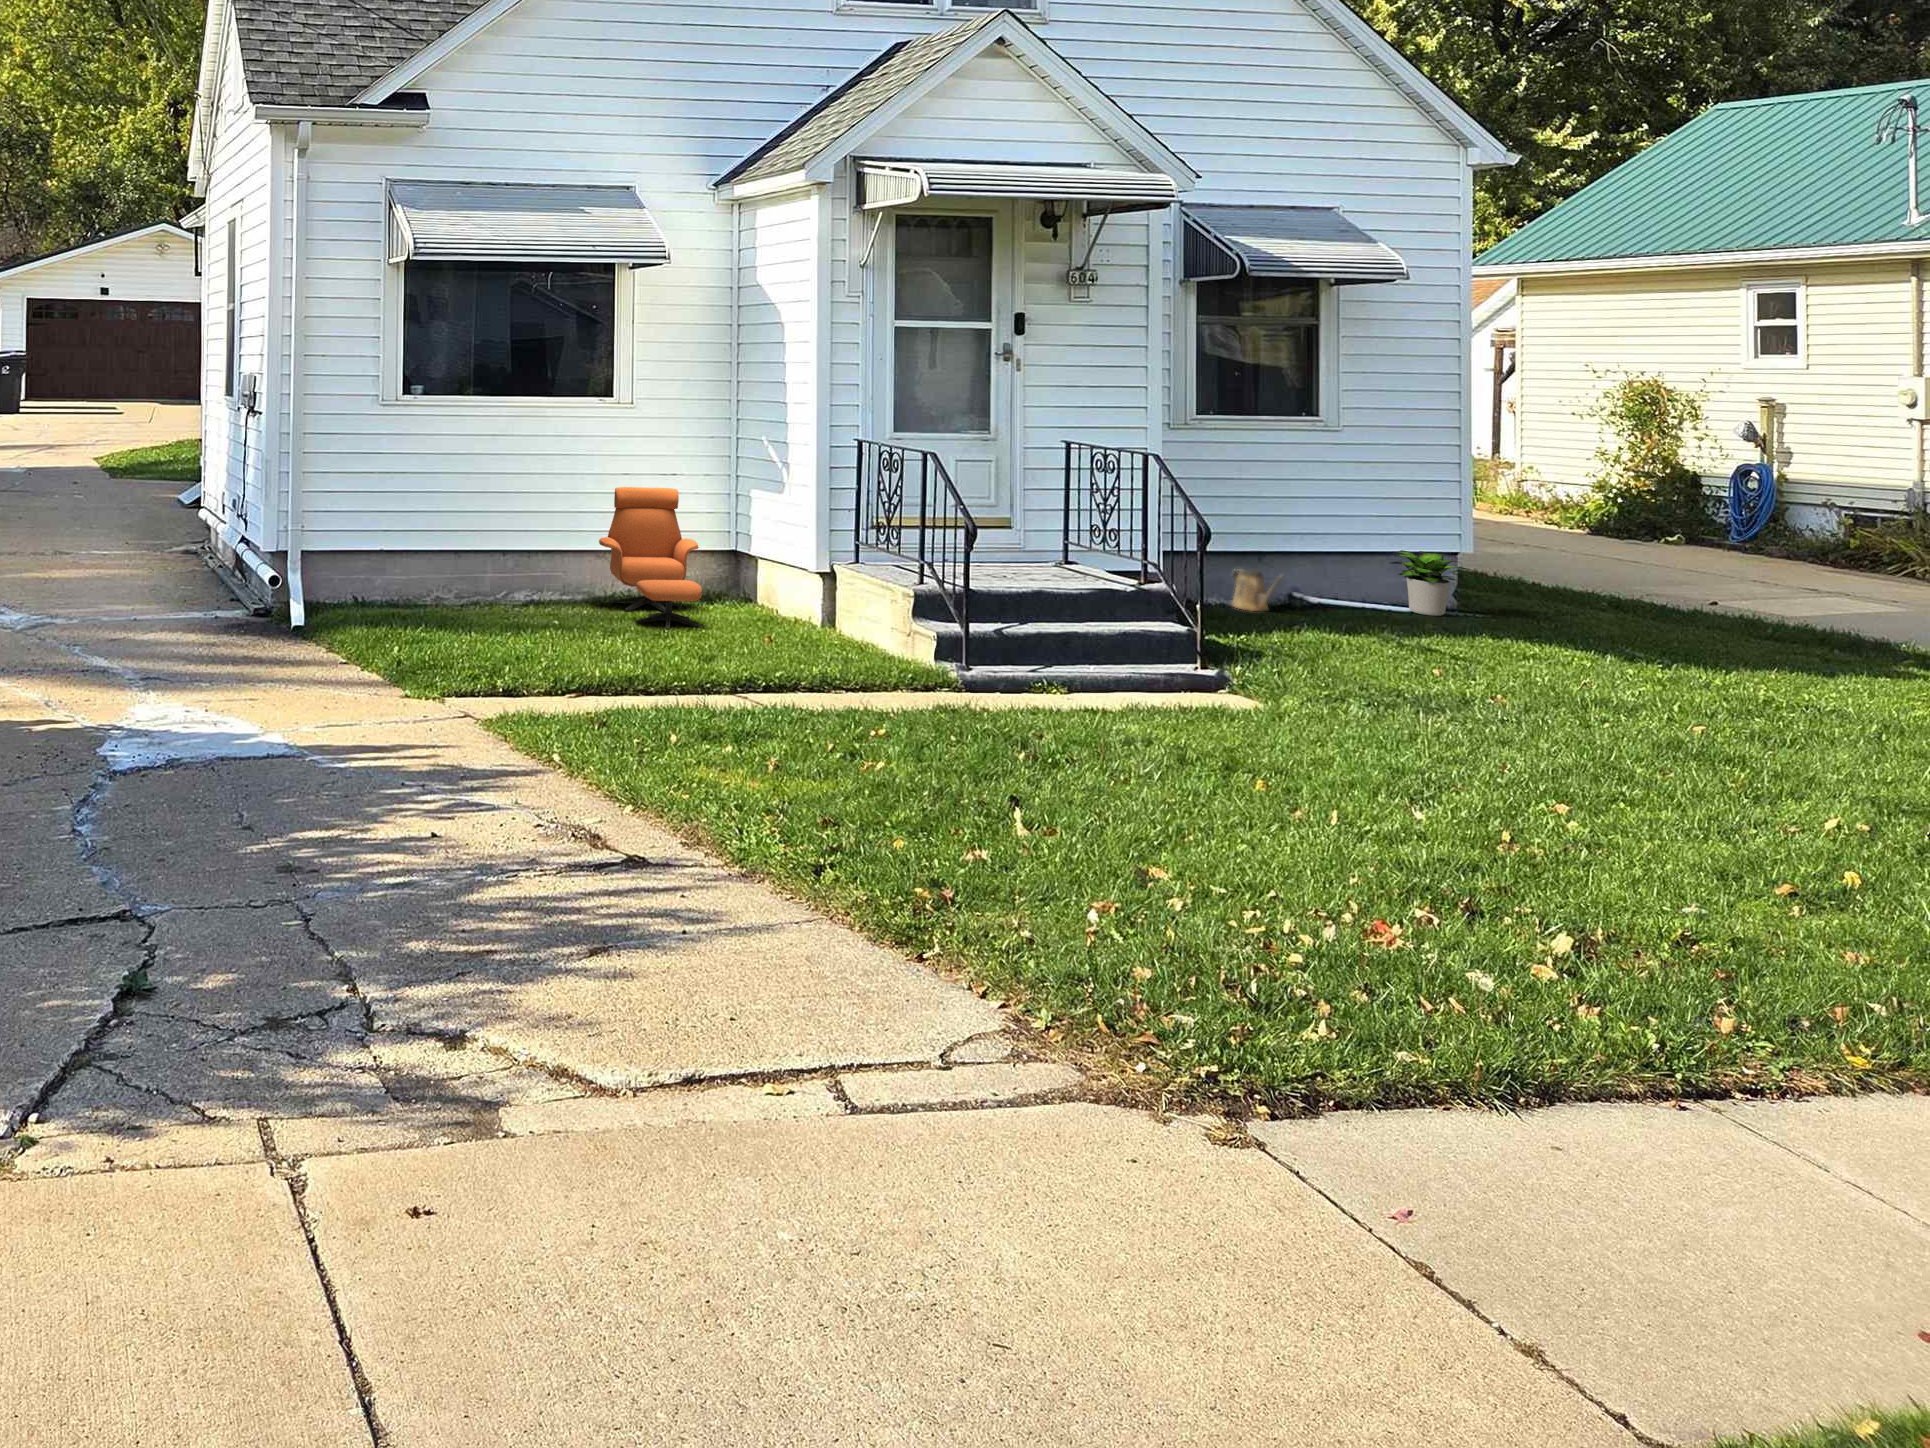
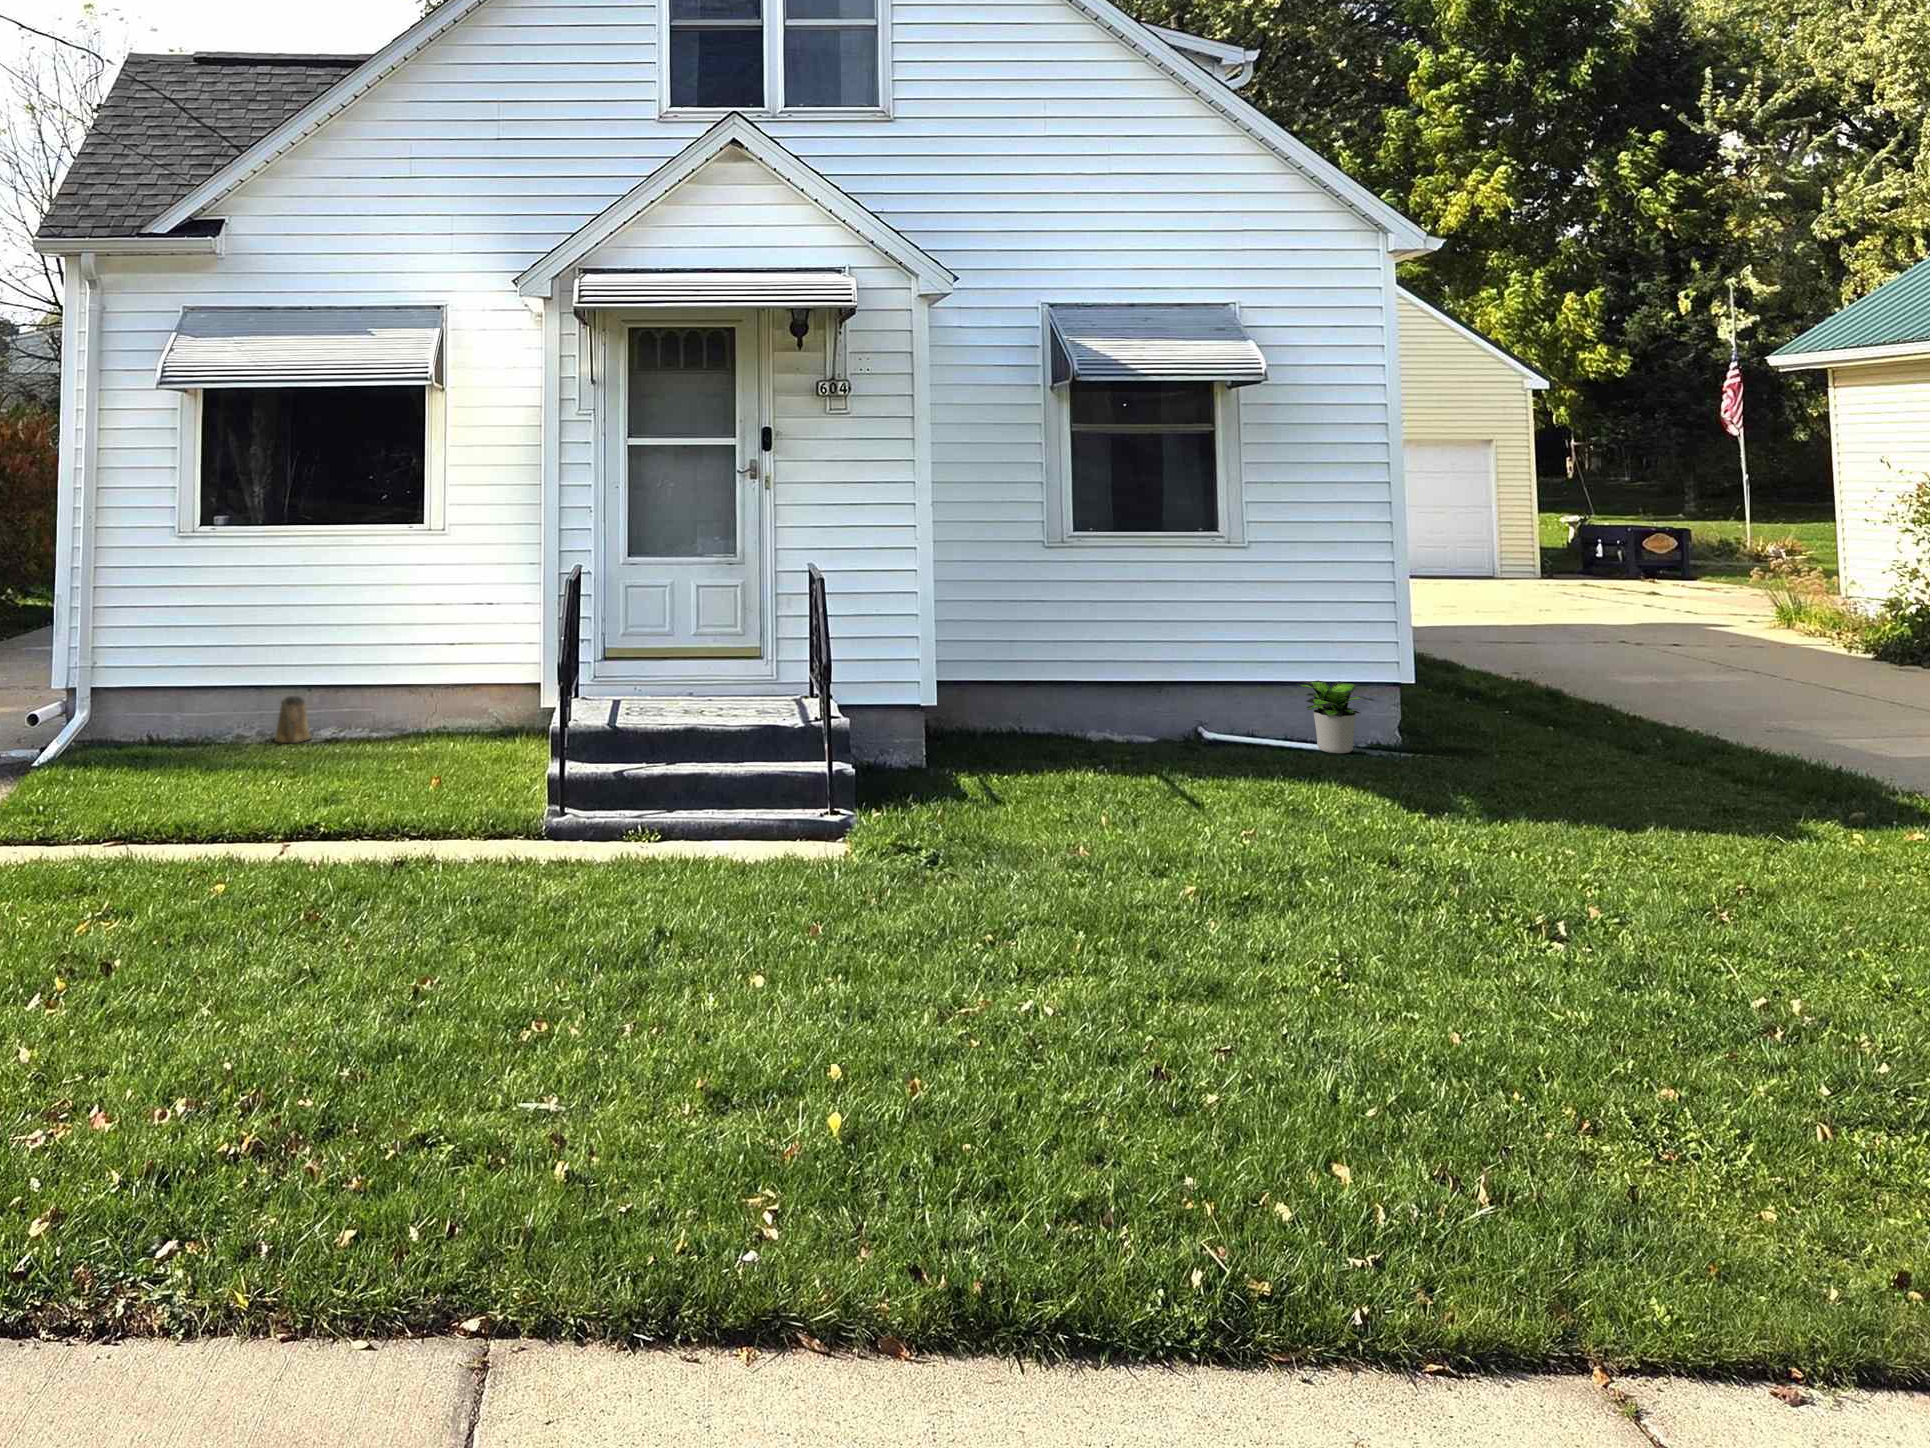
lounge chair: present [599,487,702,630] -> none [389,618,493,765]
watering can: present [1232,569,1283,611] -> present [275,696,311,743]

